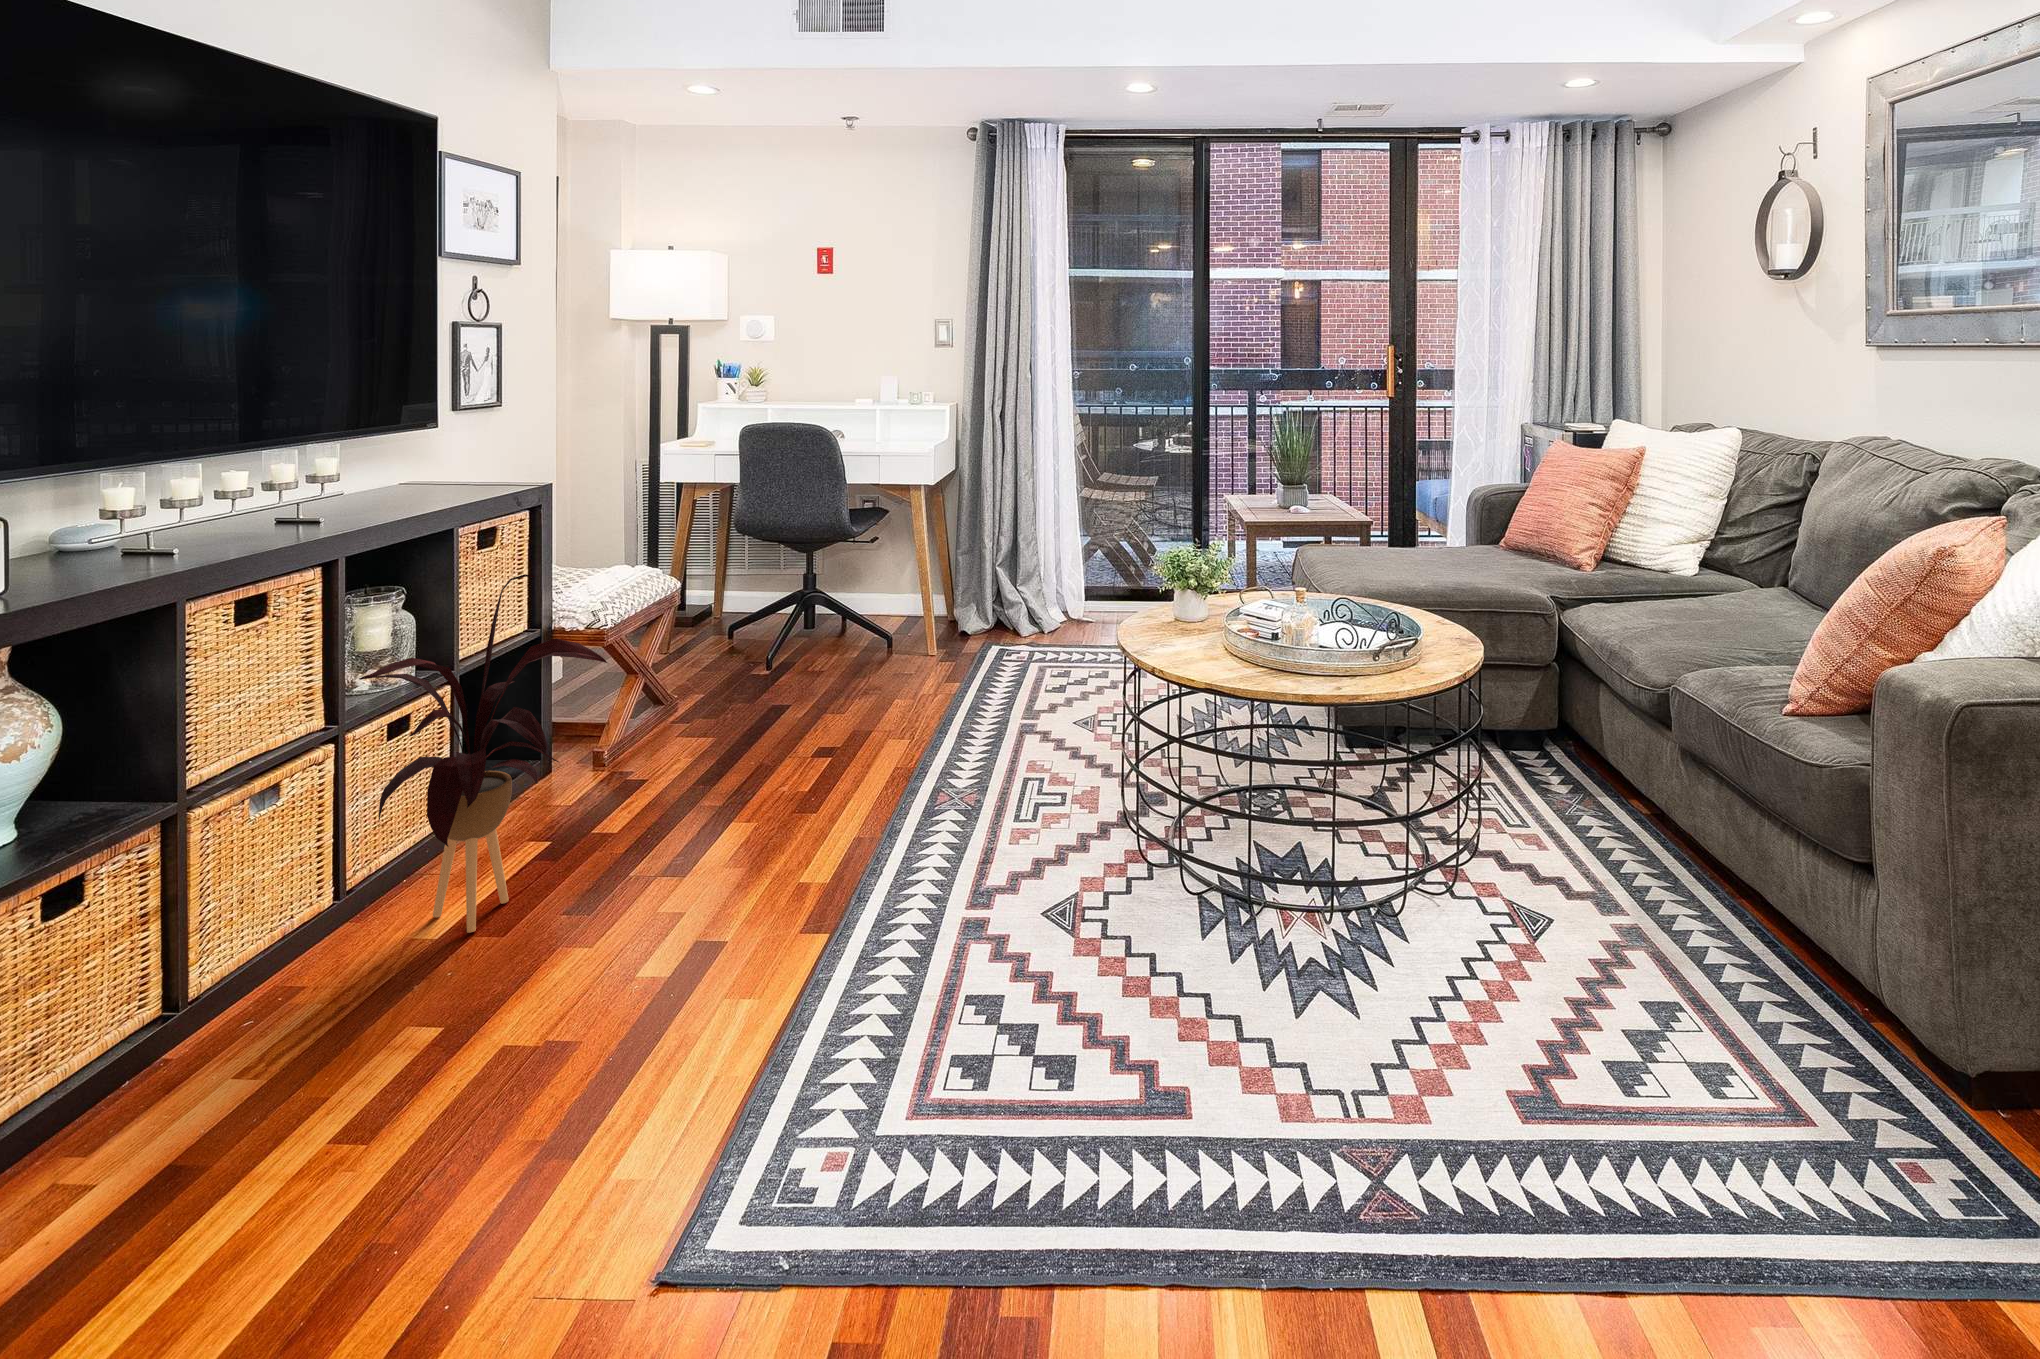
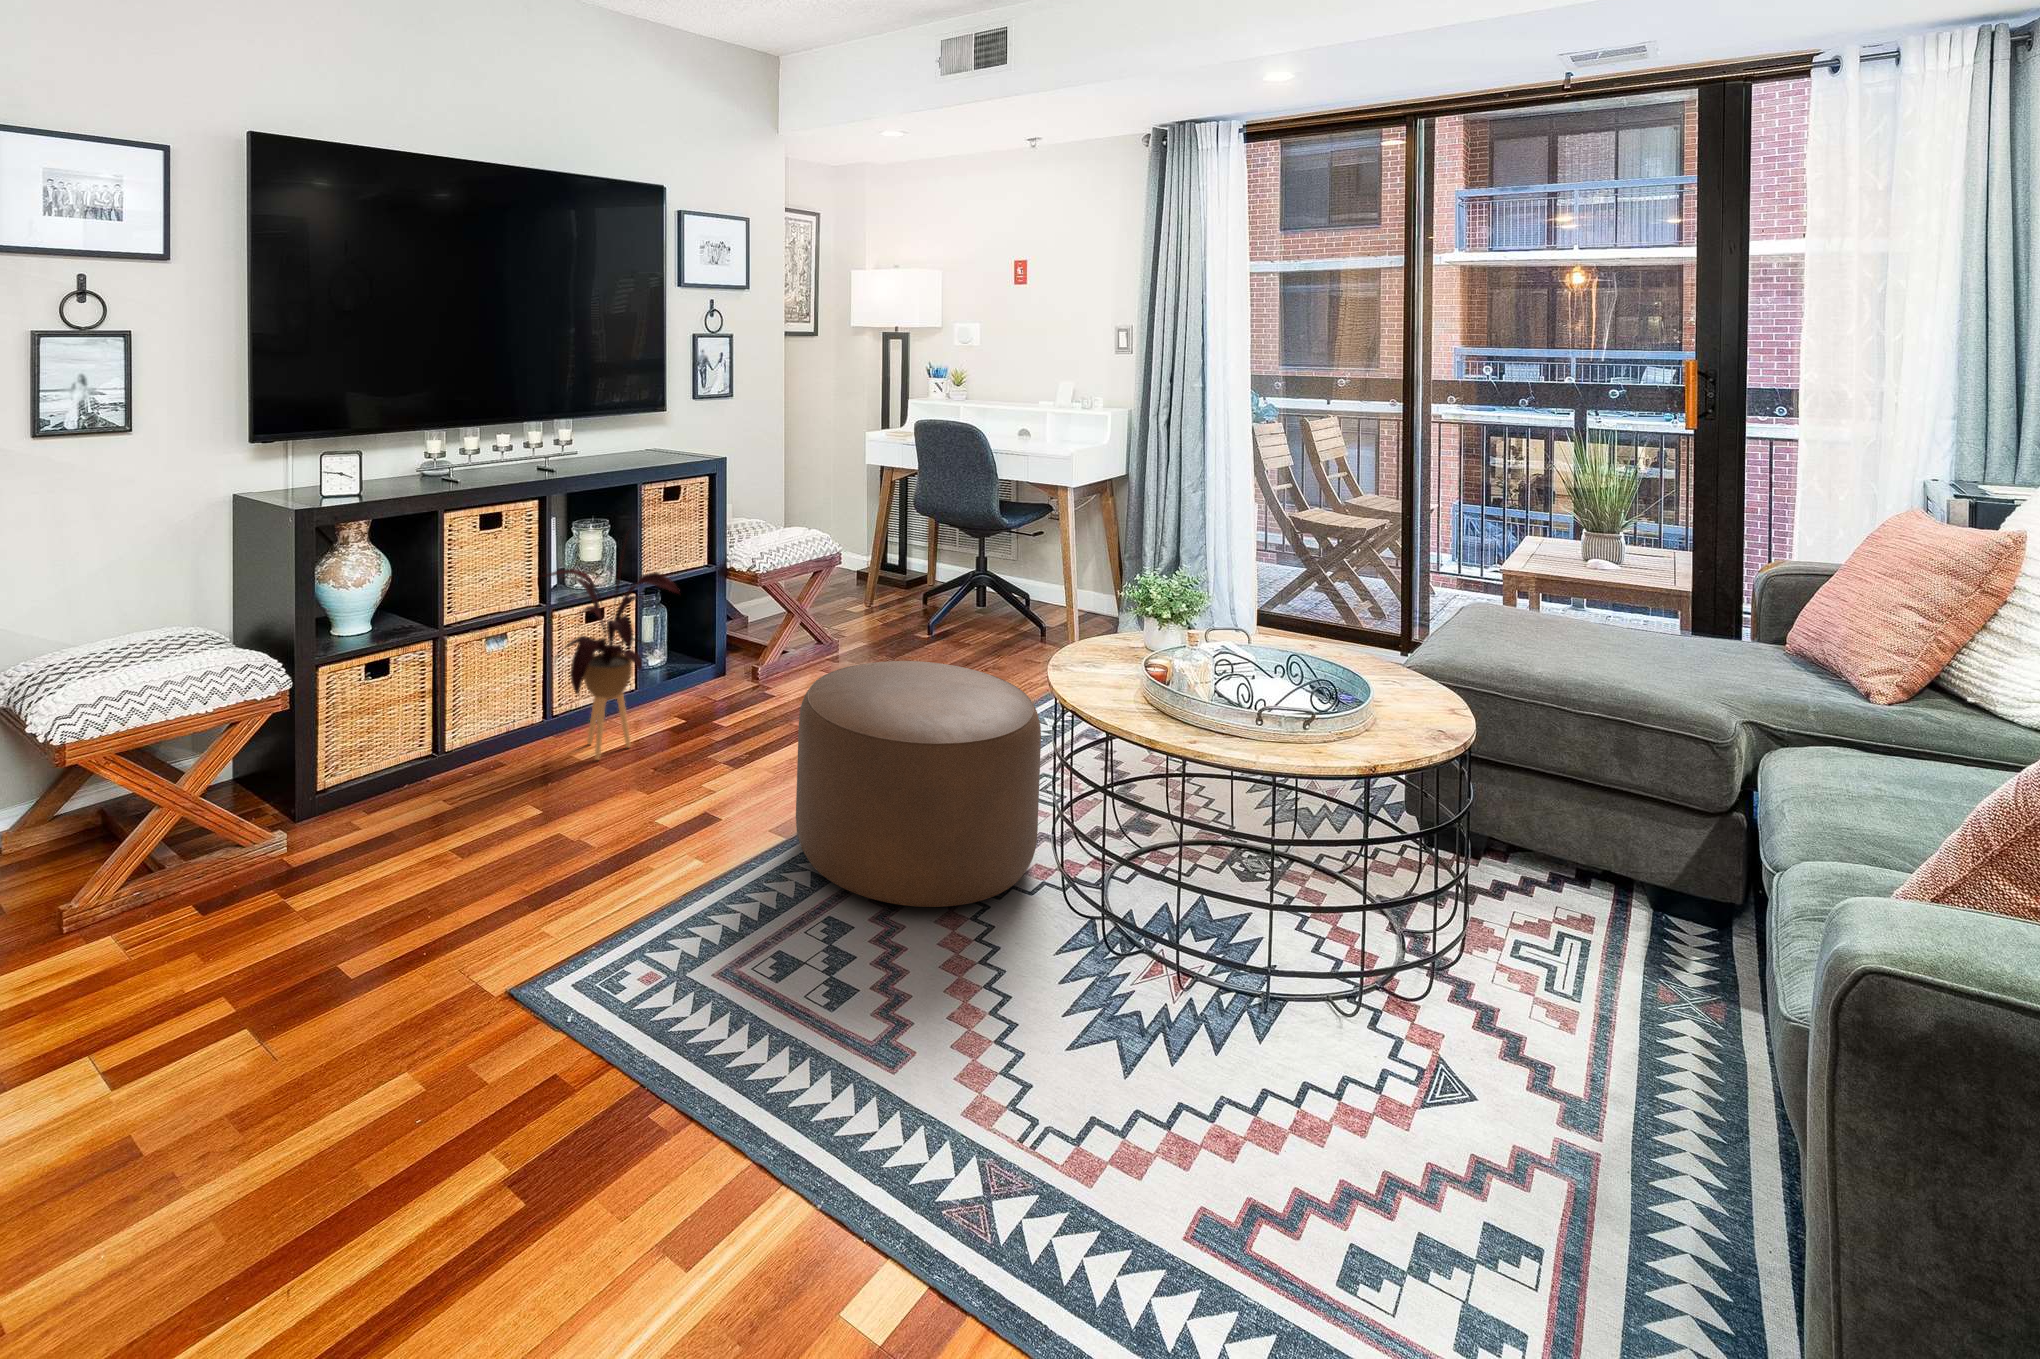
ottoman: none [848,675,1132,959] -> present [796,661,1041,907]

